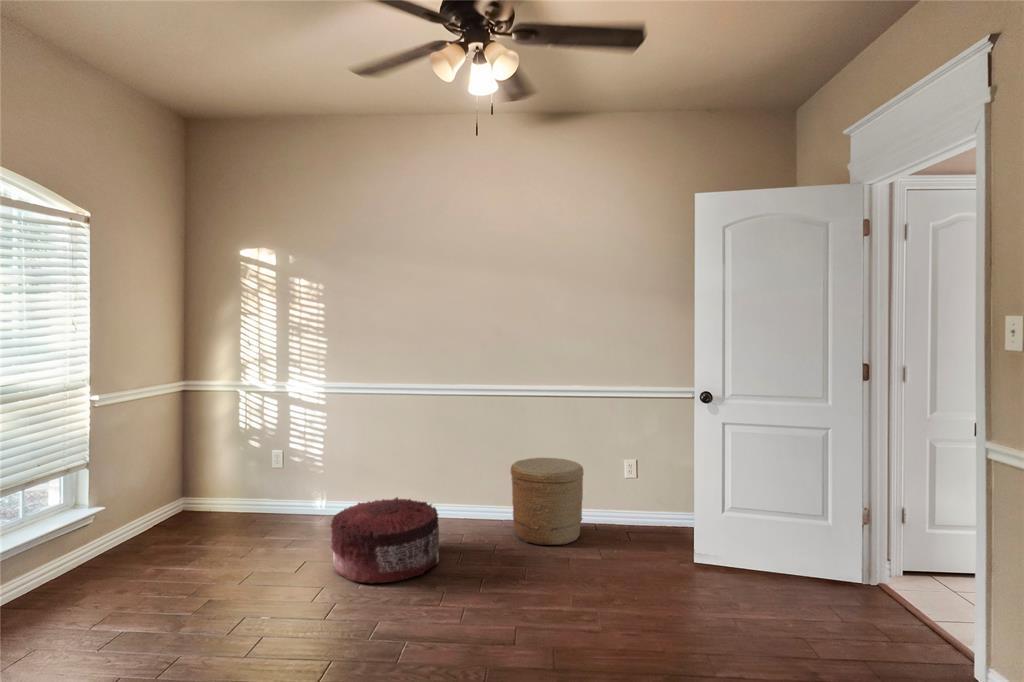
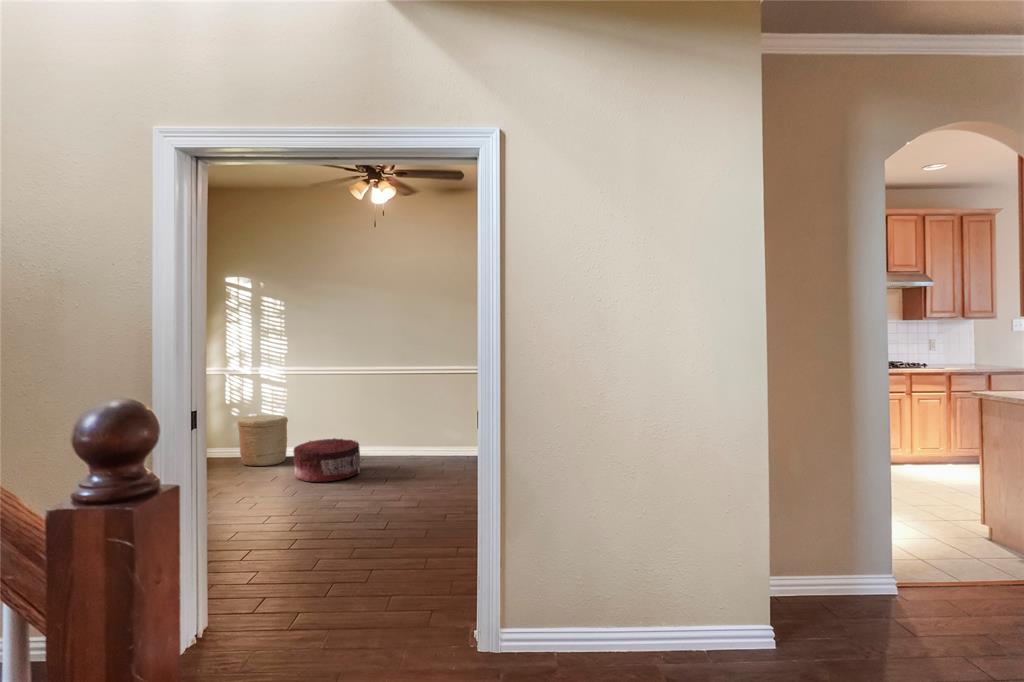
woven basket: present [511,458,584,545] -> present [238,415,288,466]

